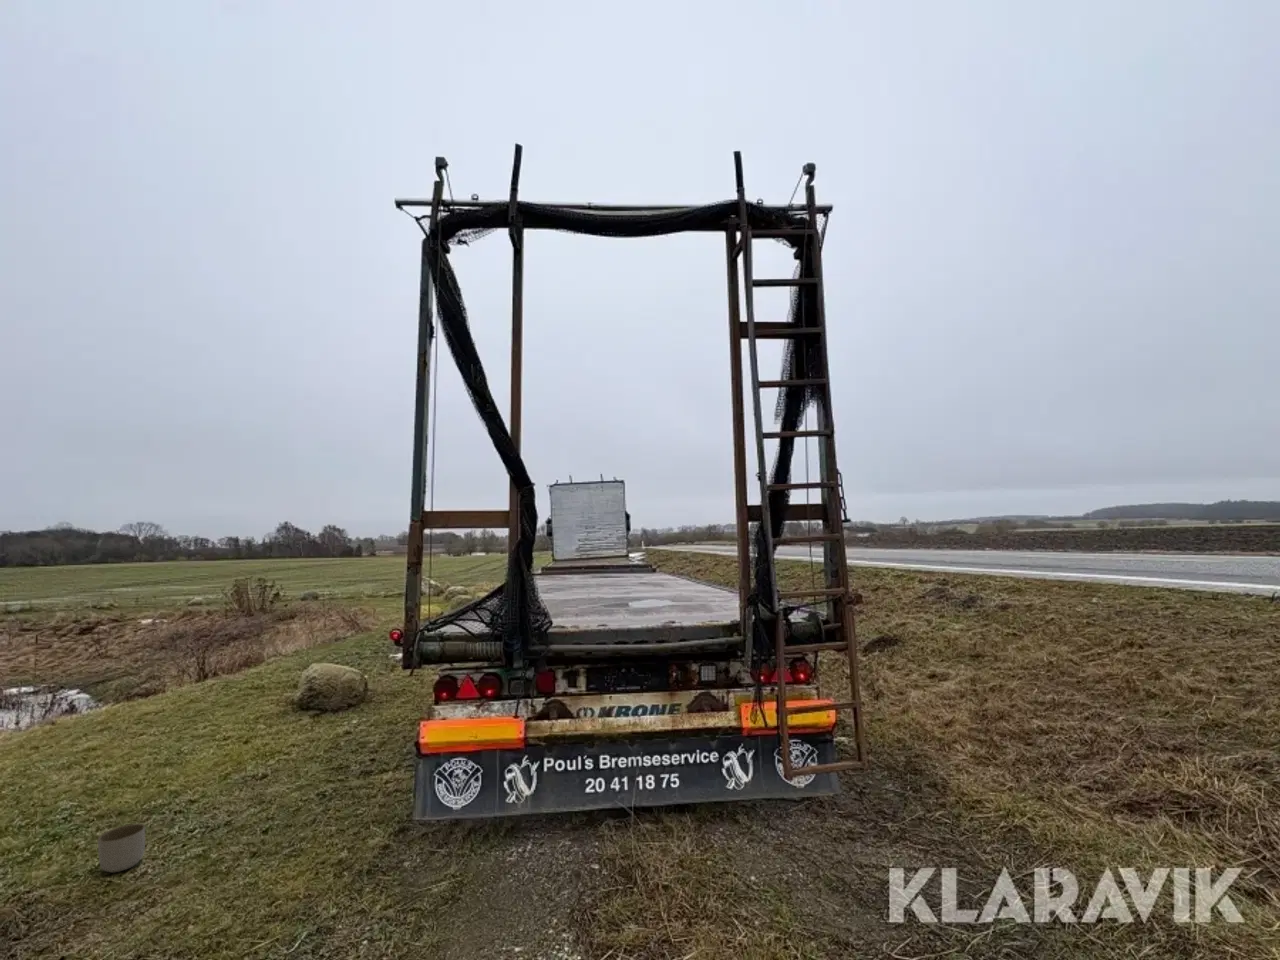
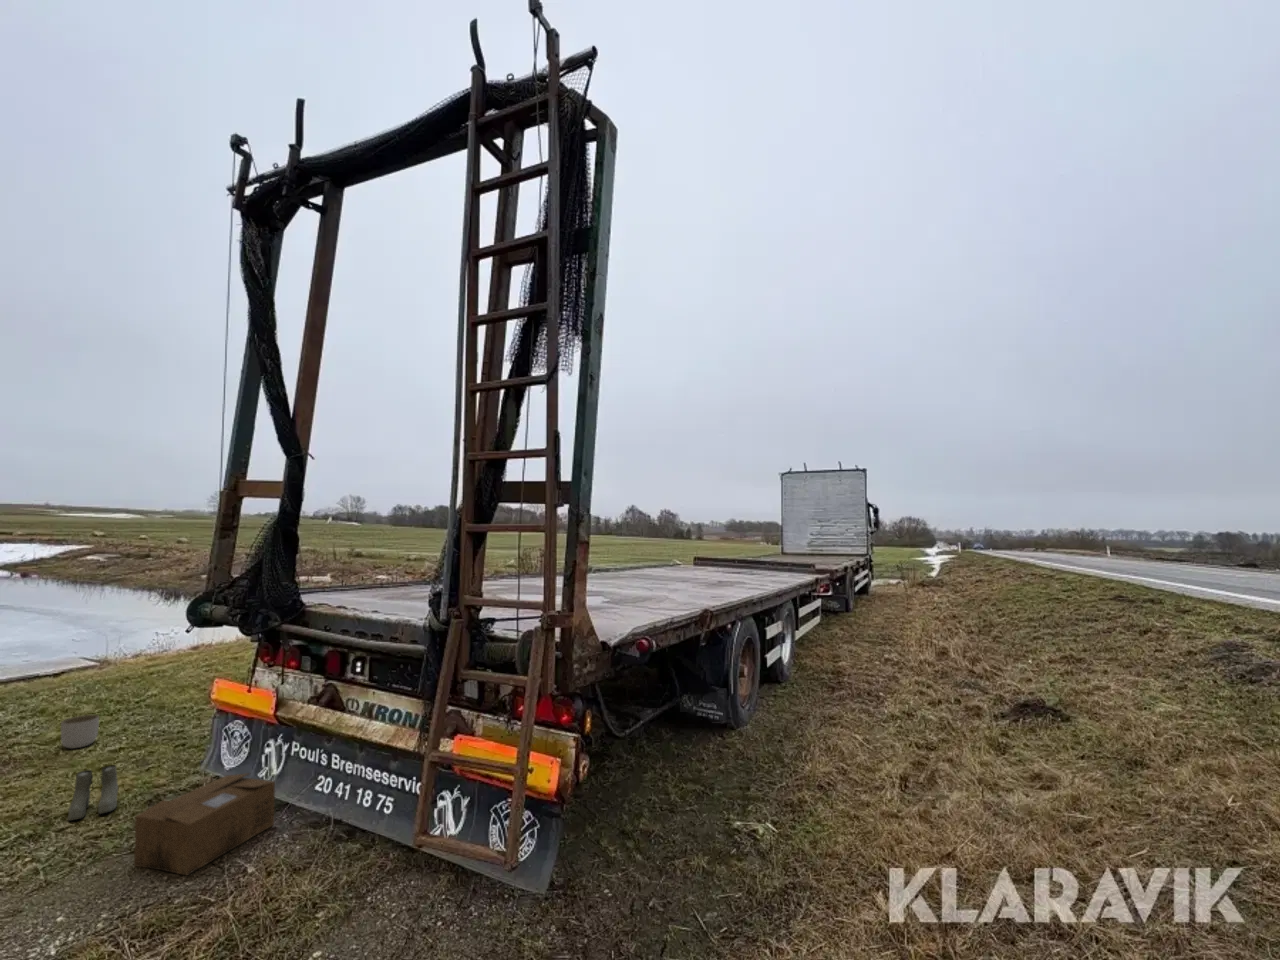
cardboard box: none [480,799,554,901] -> present [134,773,275,876]
boots: none [299,840,354,906] -> present [68,765,118,821]

